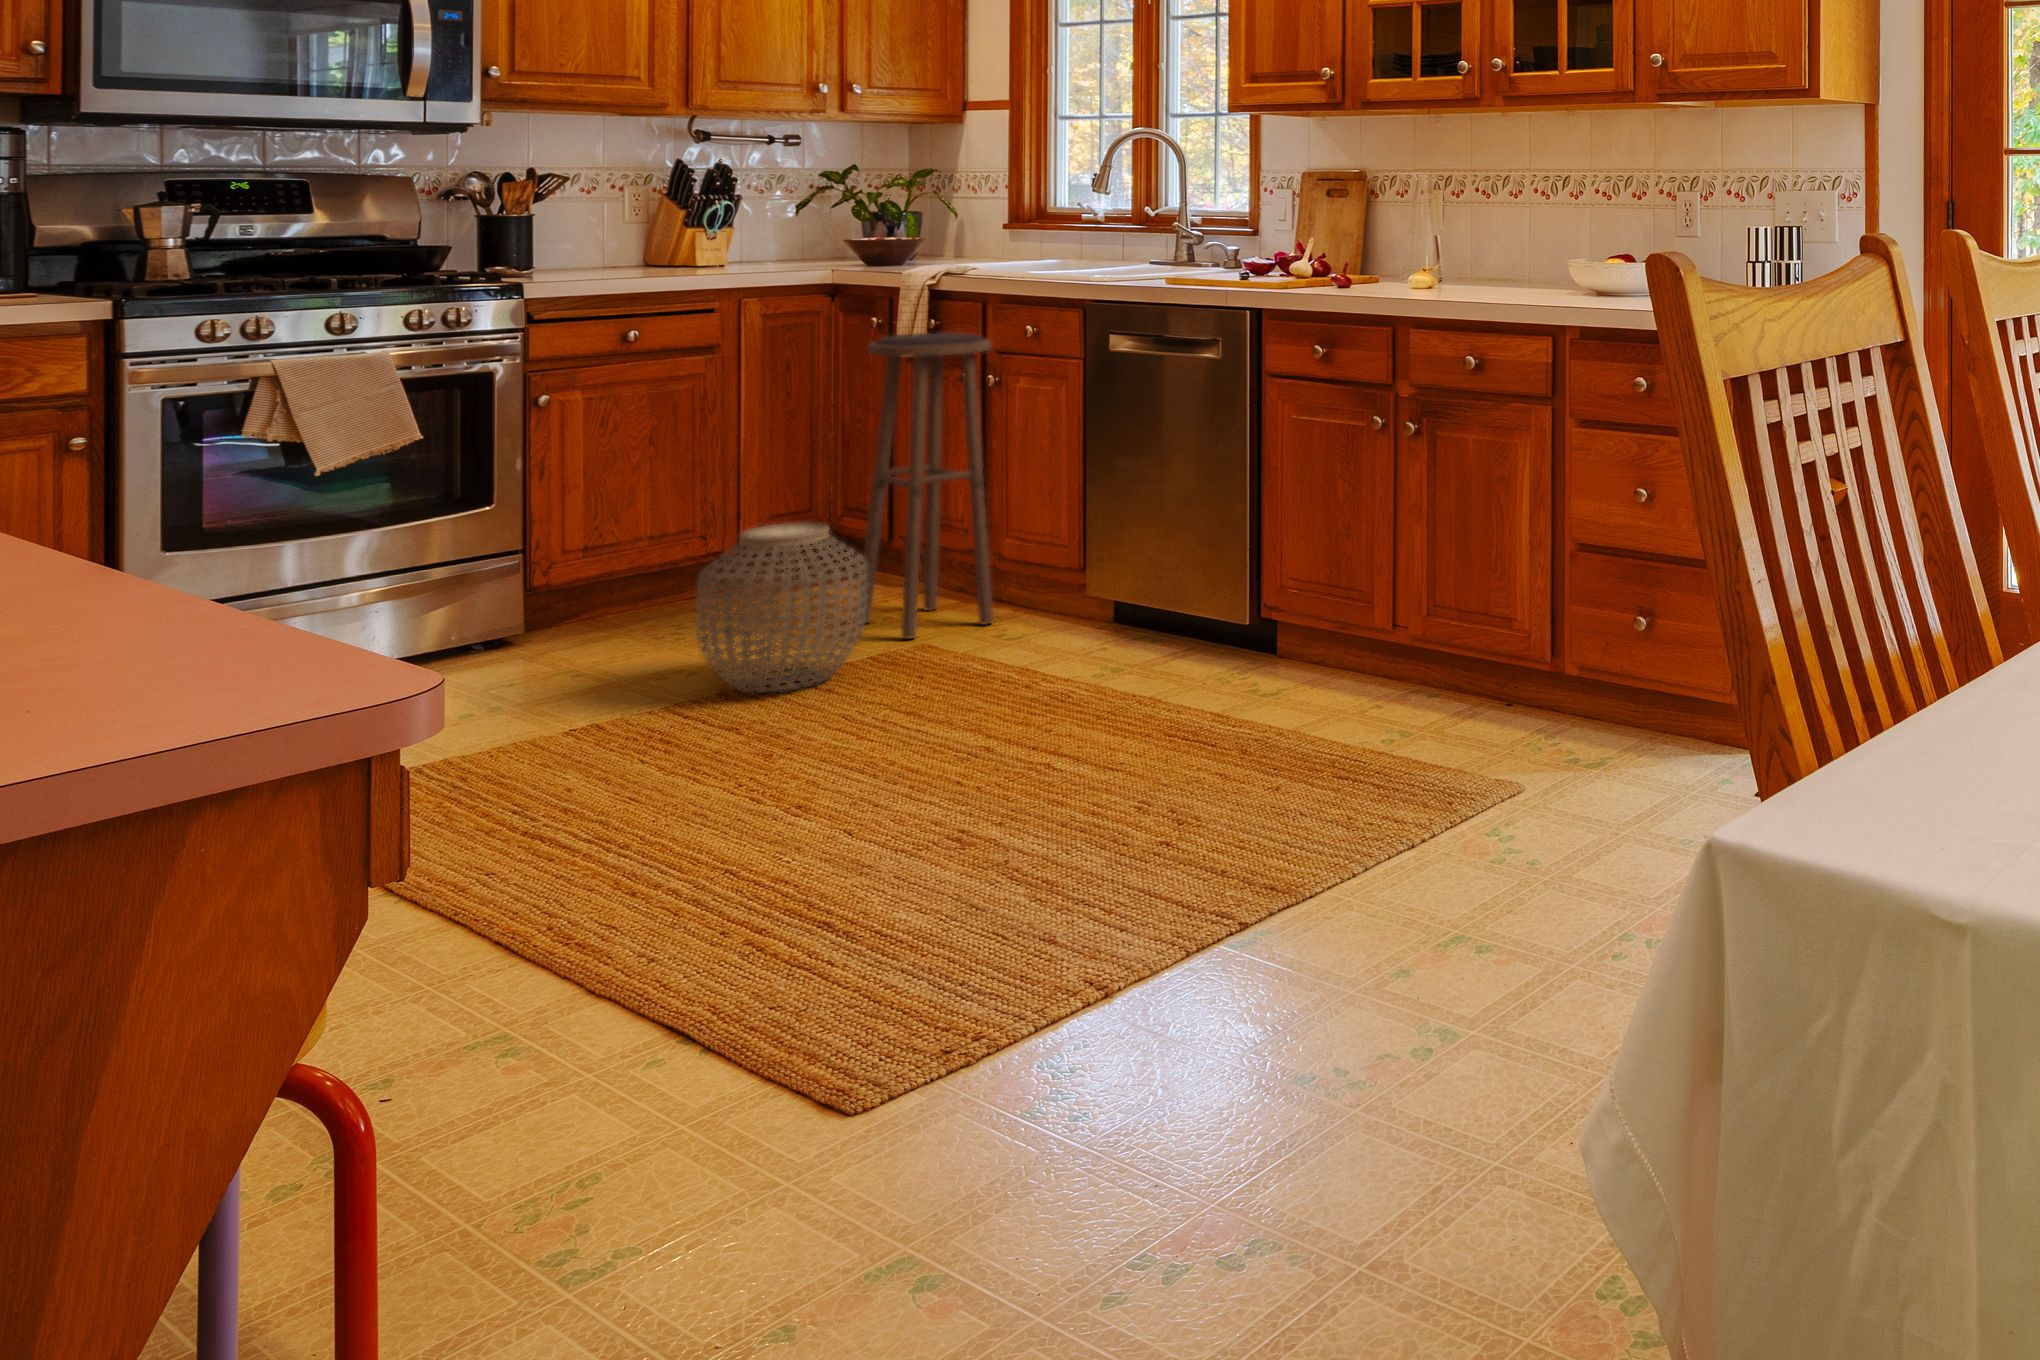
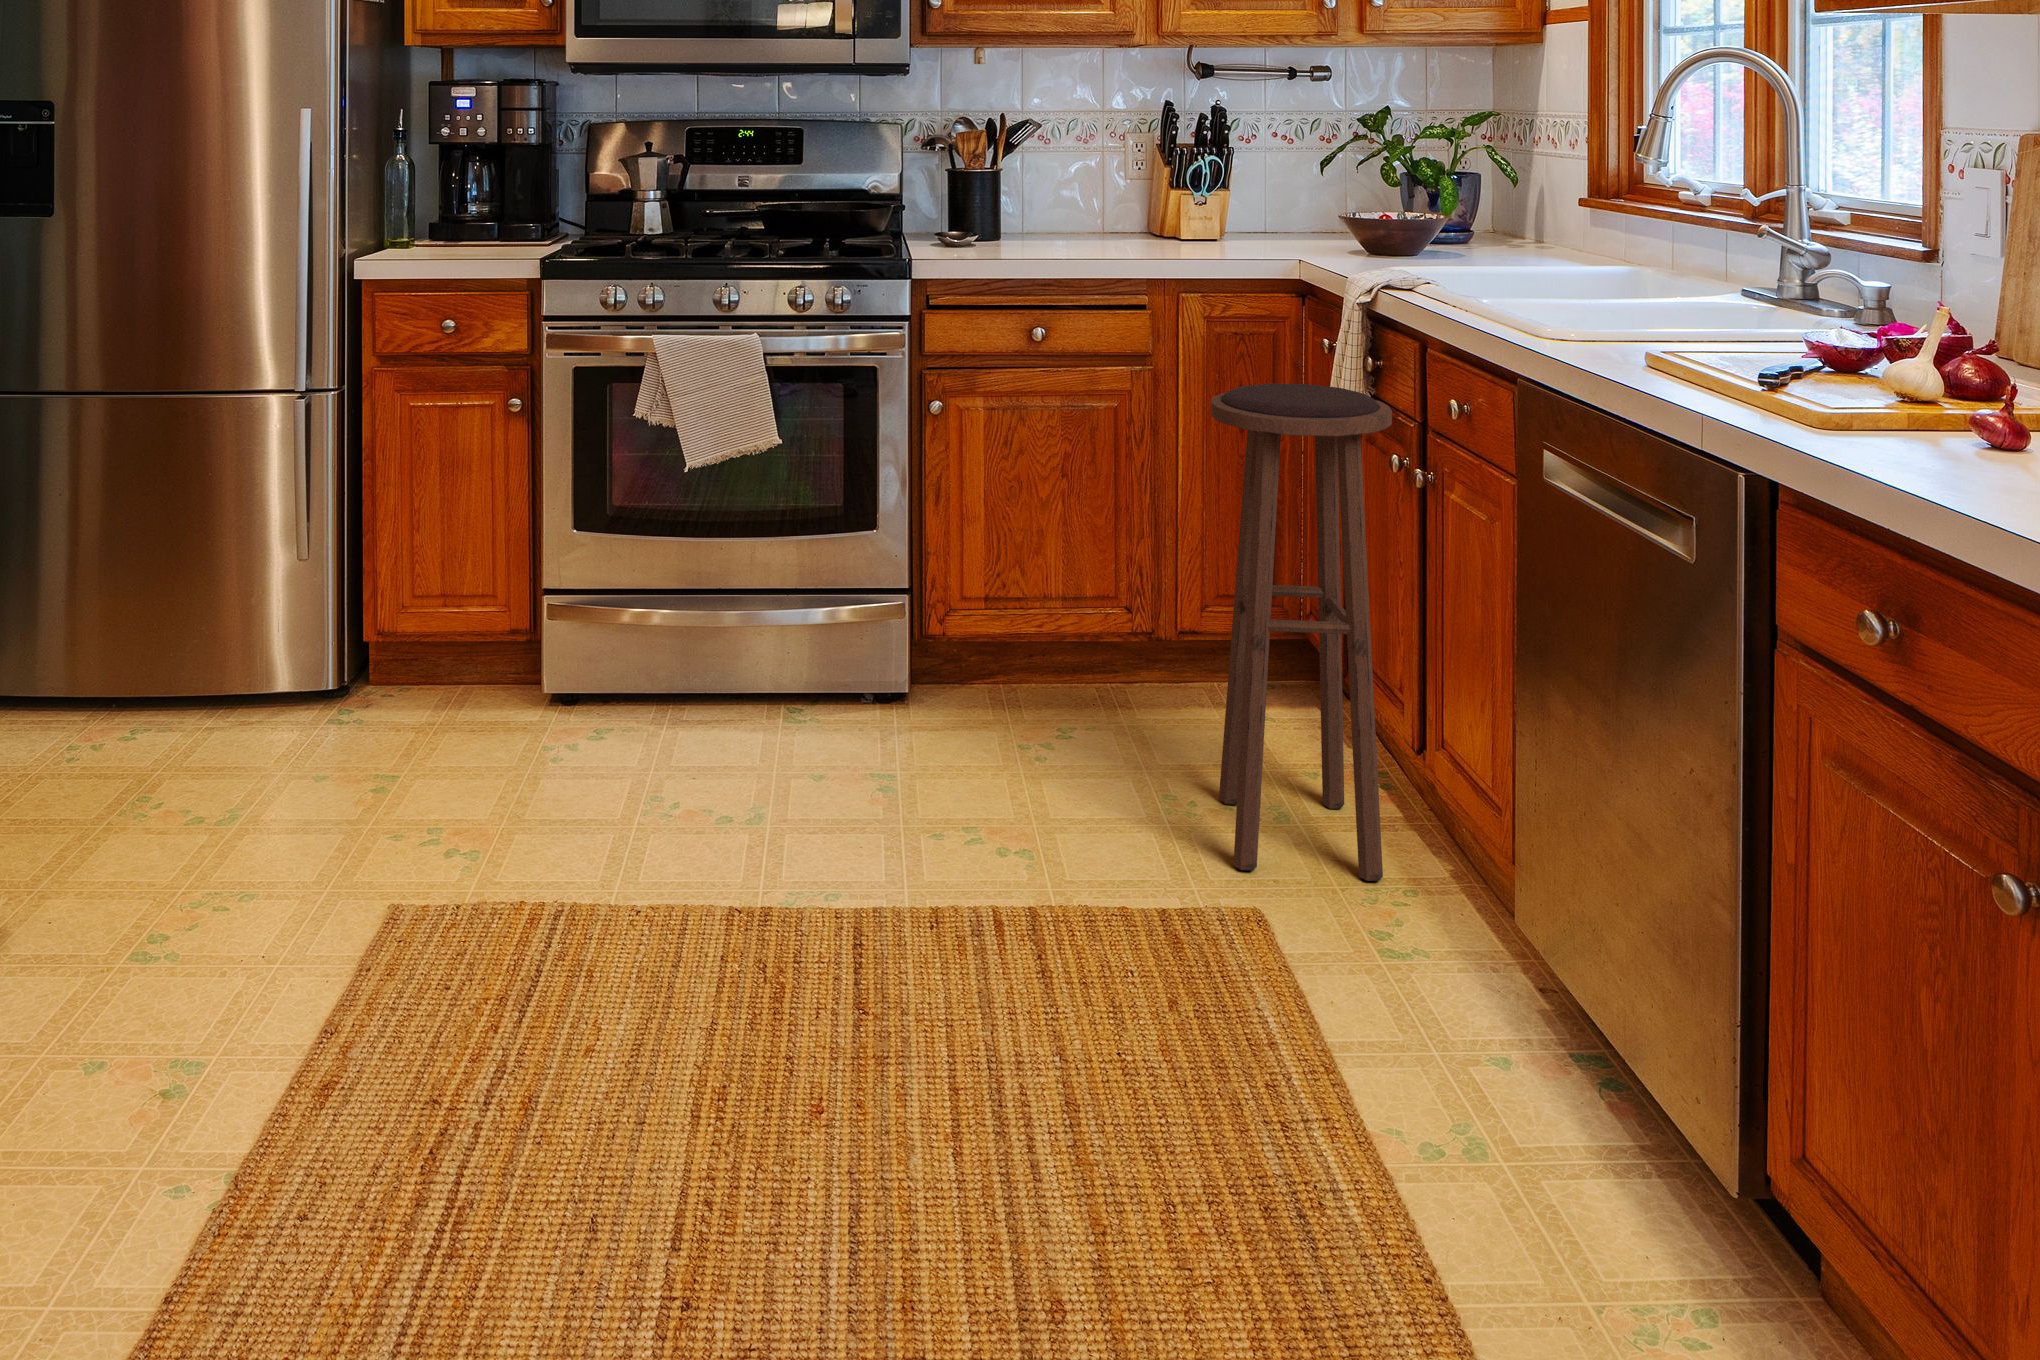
woven basket: present [696,523,867,693] -> none [911,659,1131,930]

